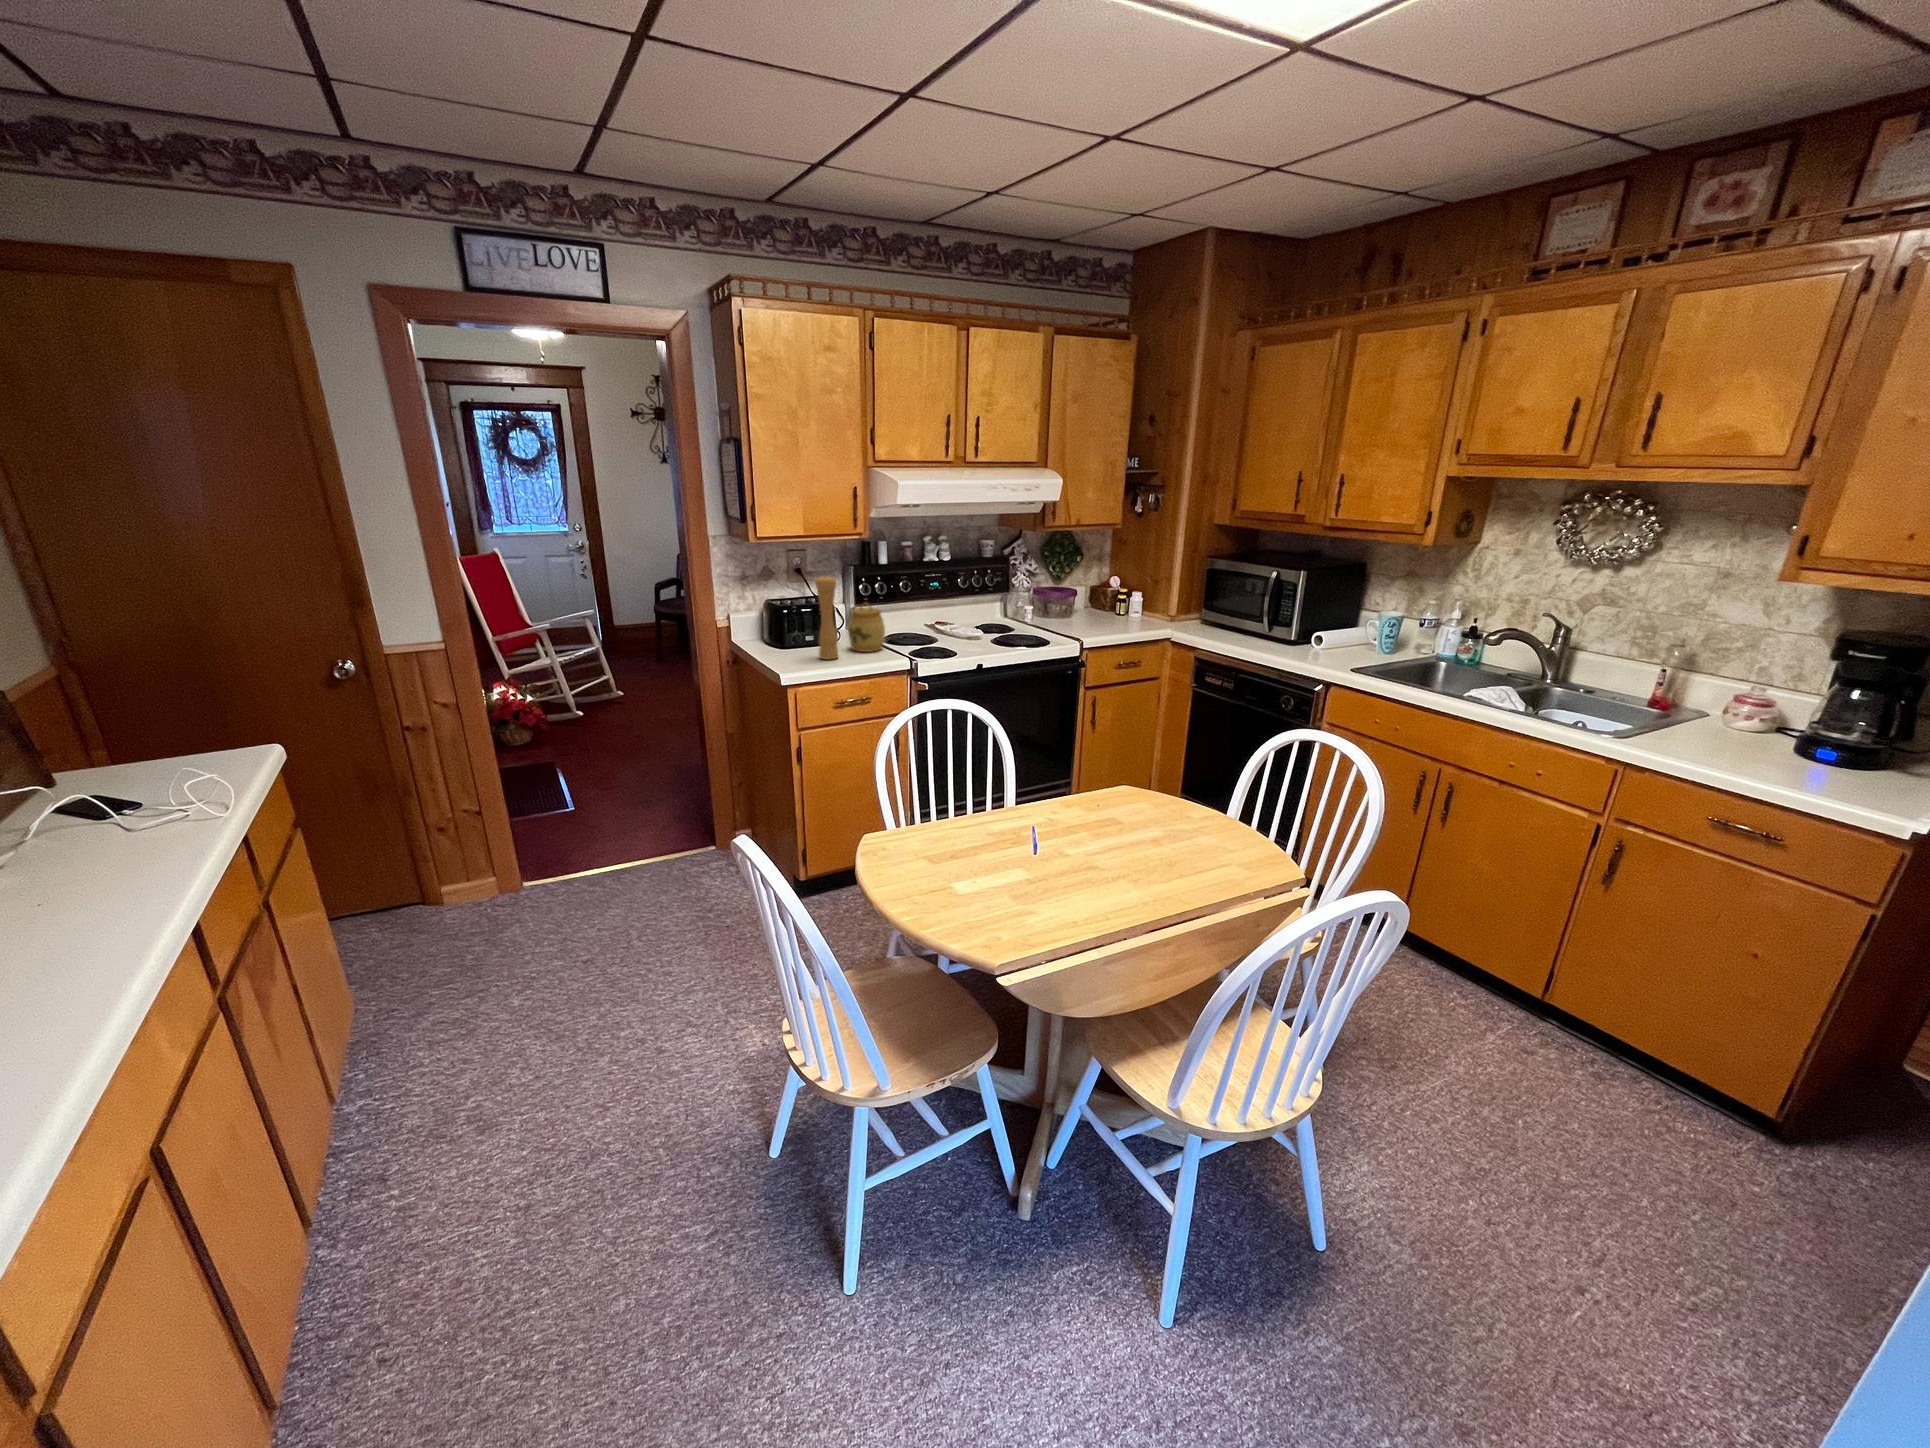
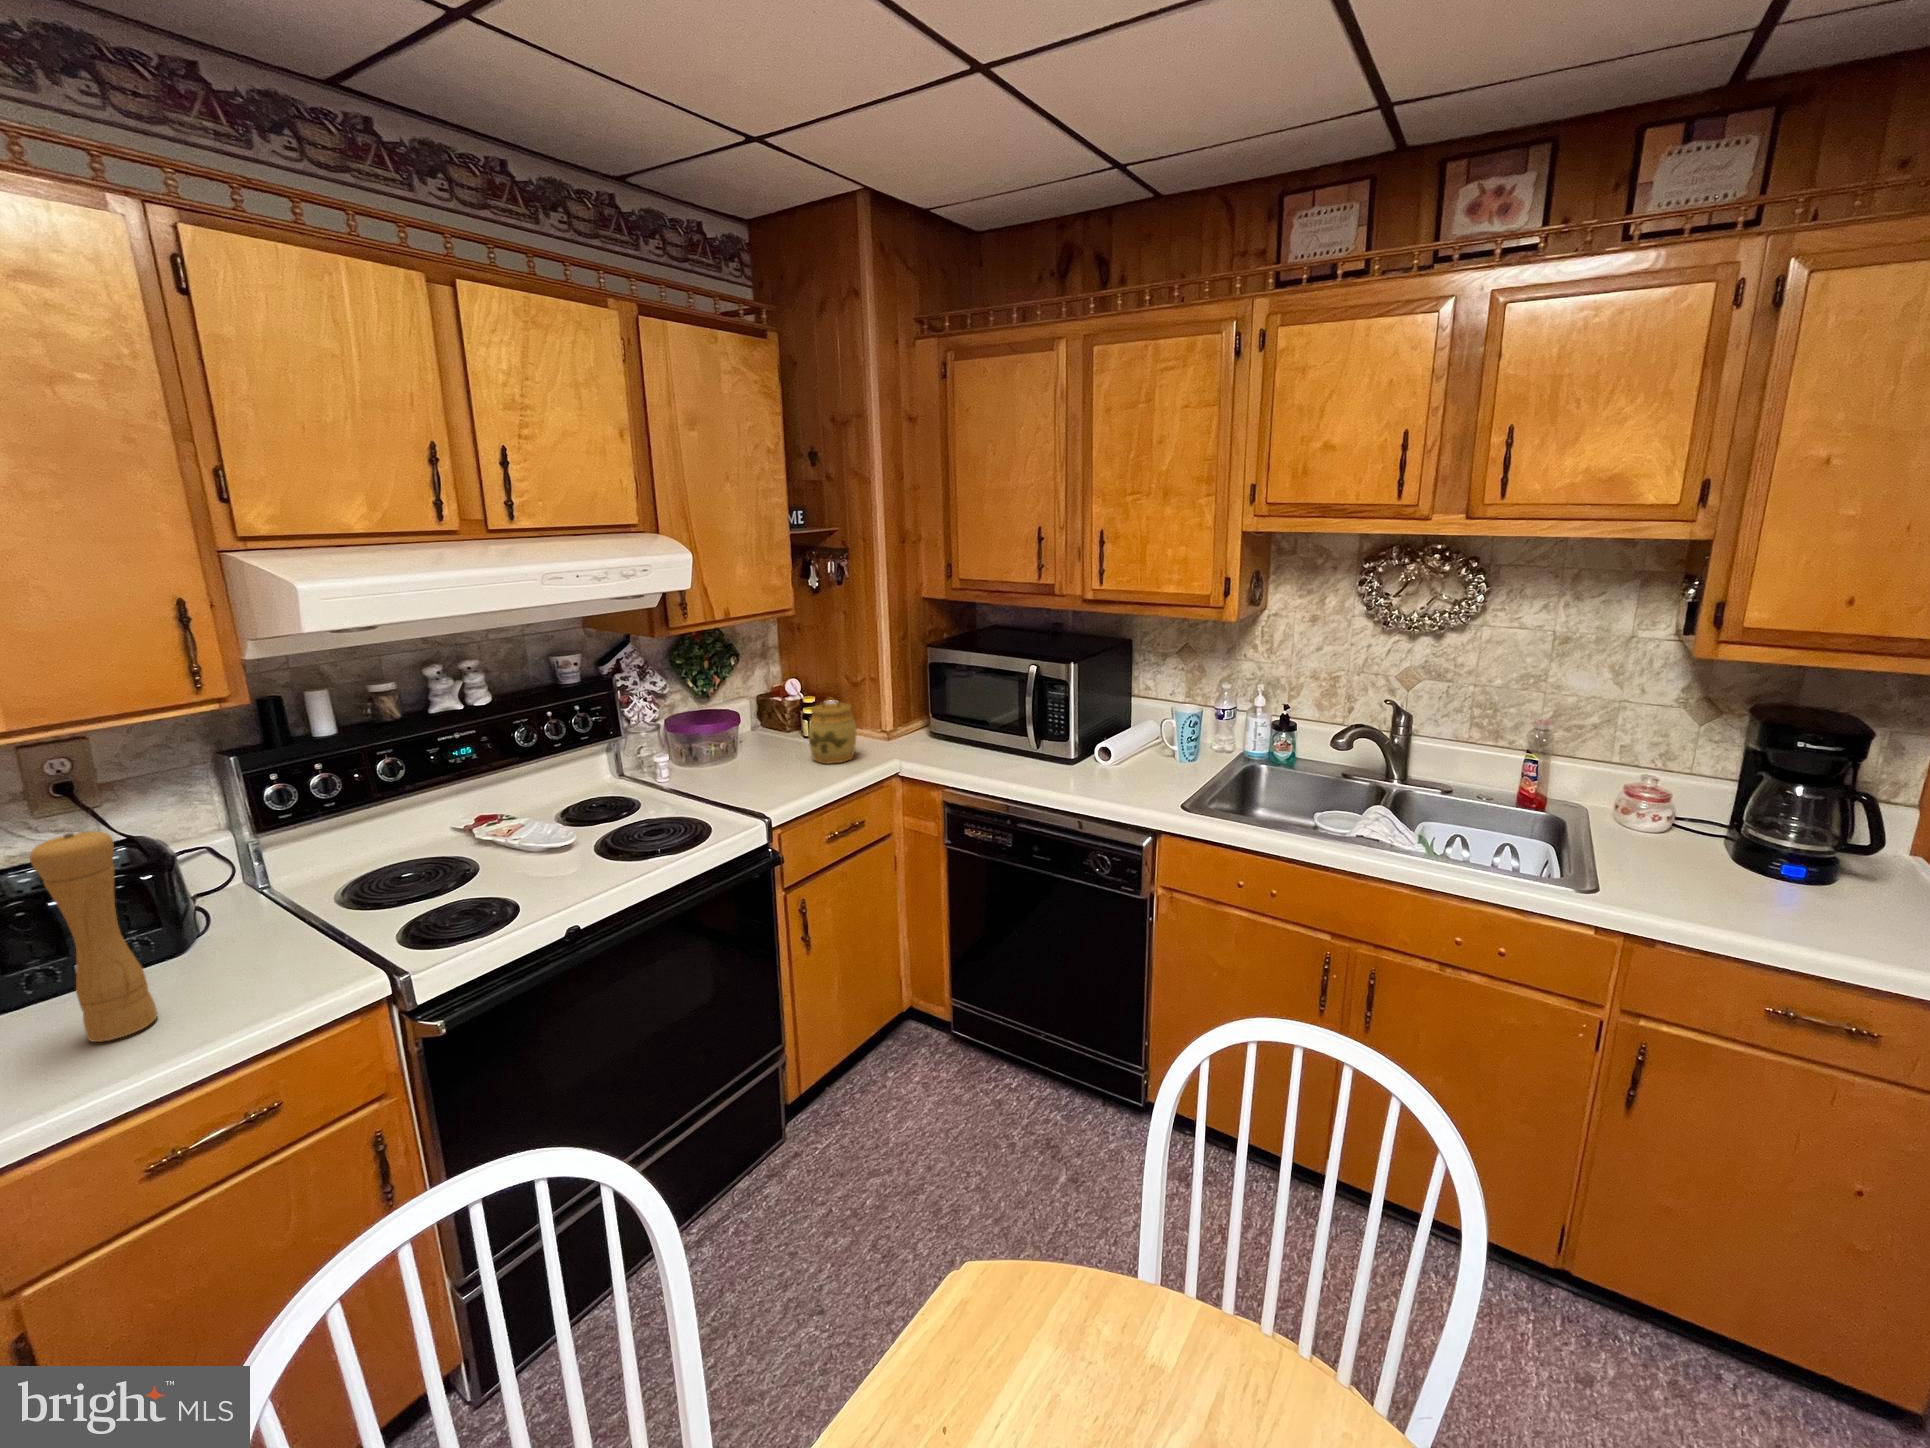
jar: present [848,603,885,652] -> present [808,697,857,764]

